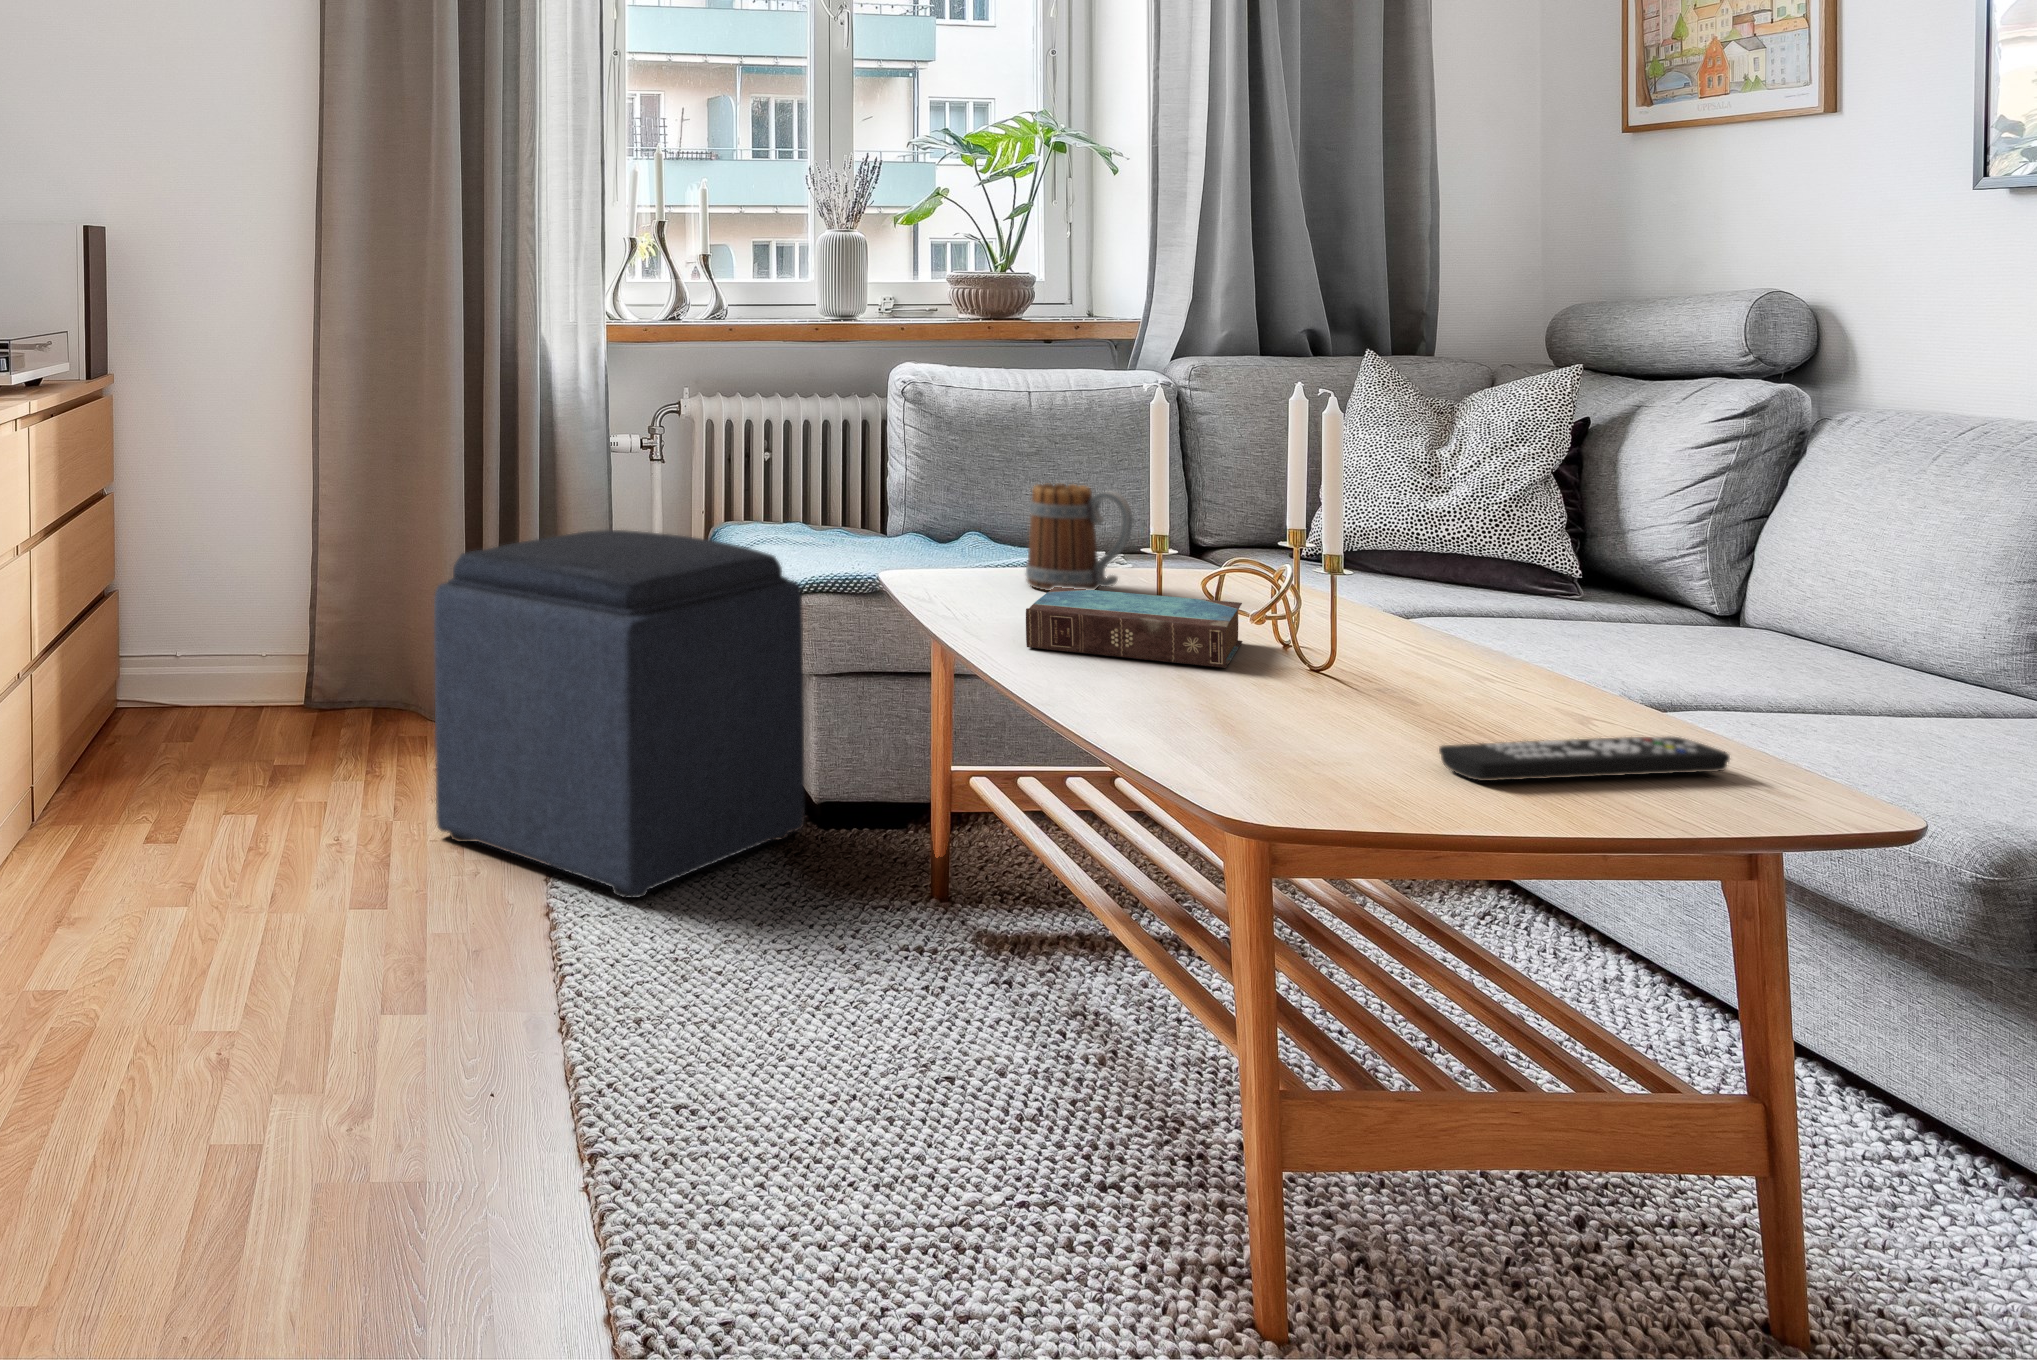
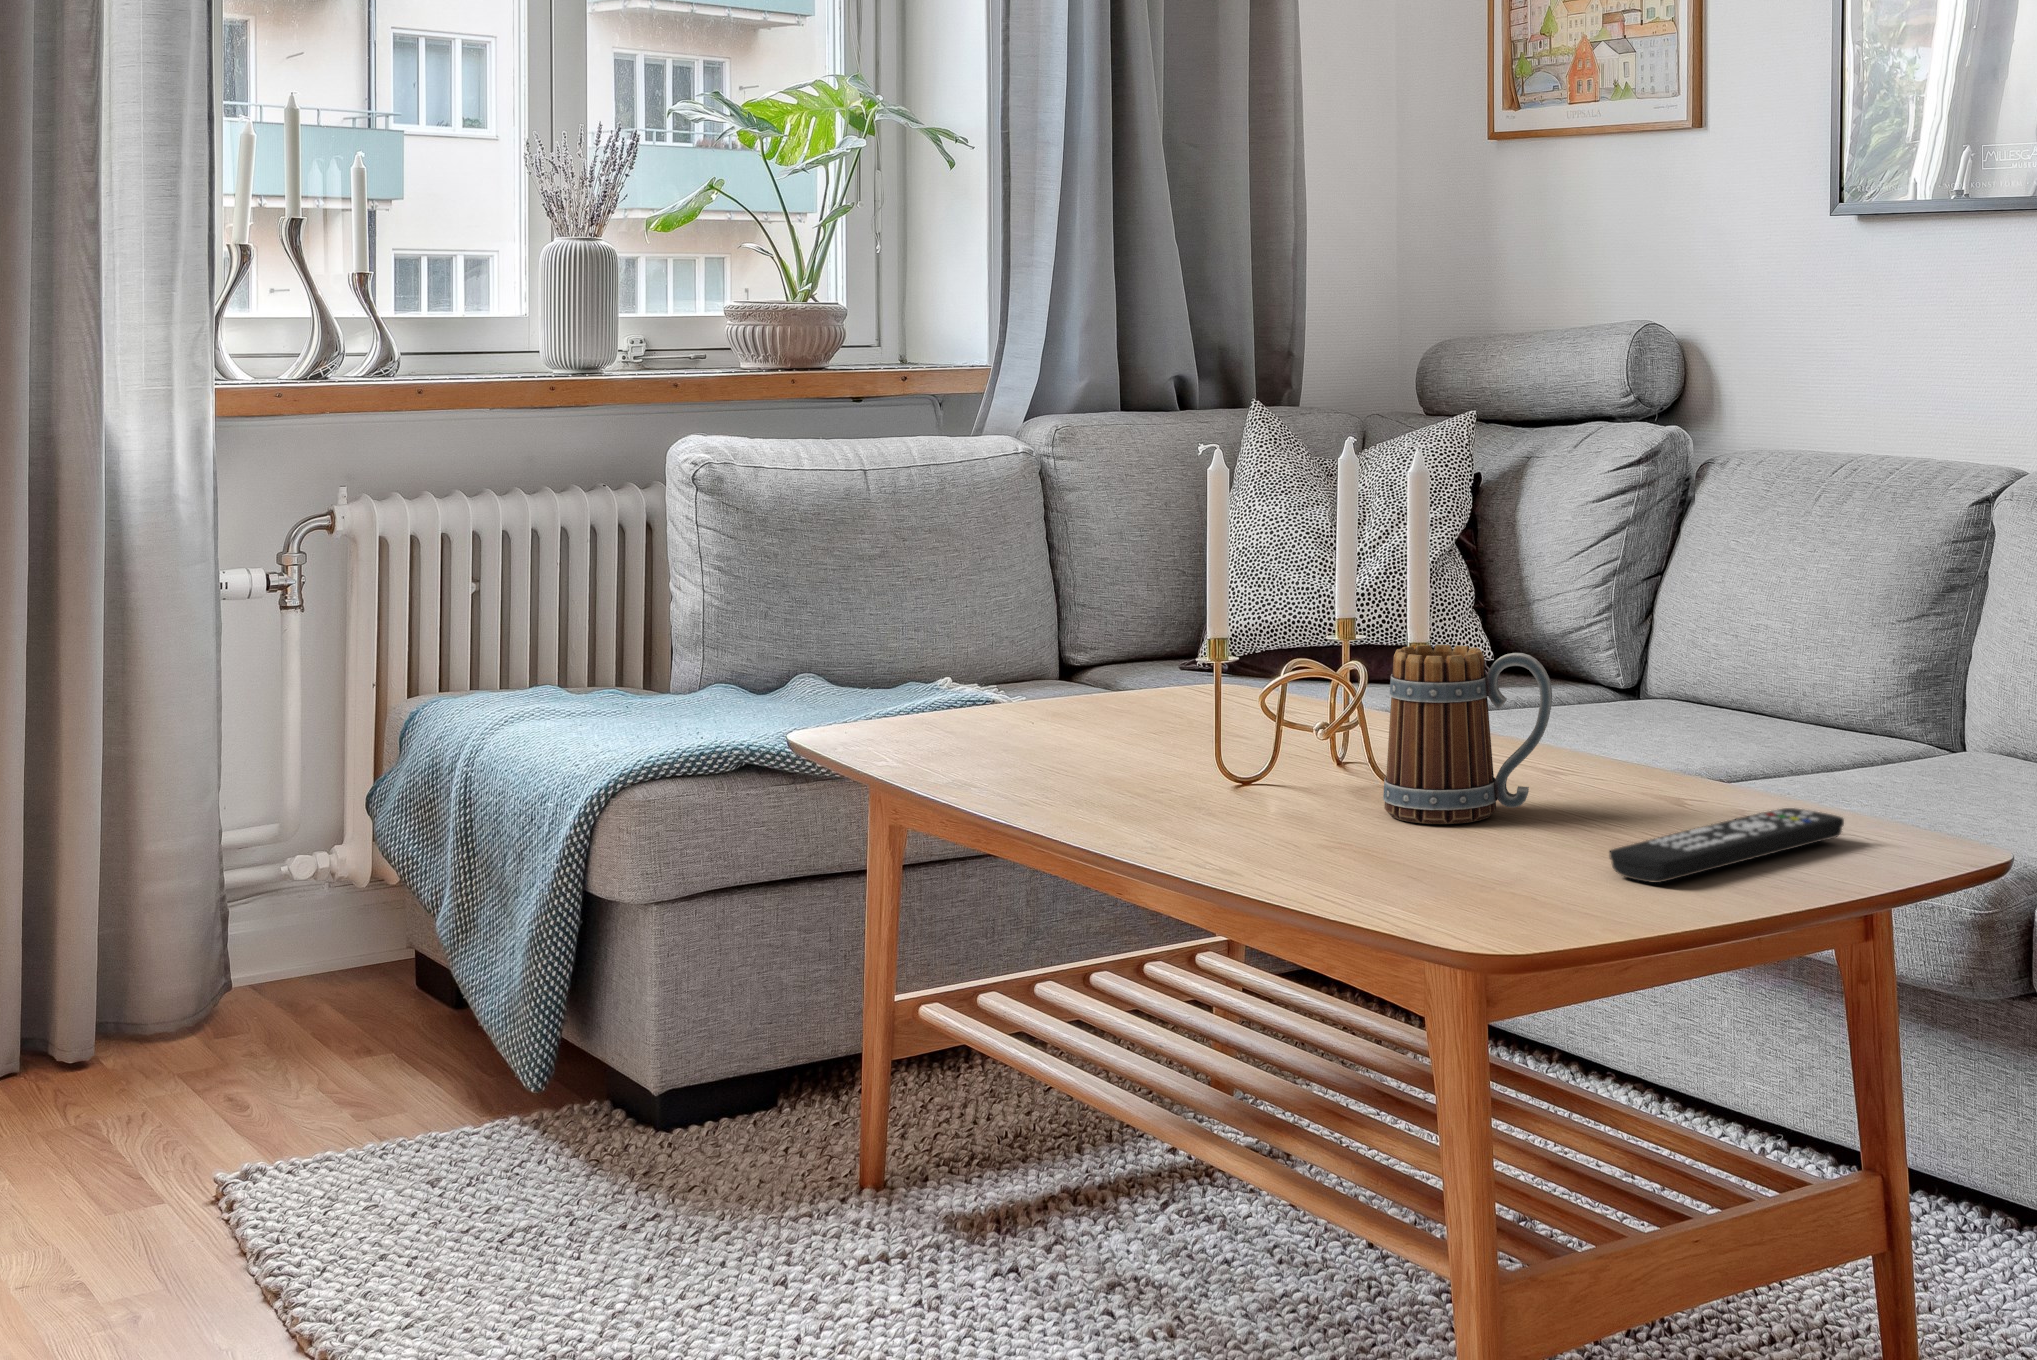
mug: present [1026,483,1132,591] -> present [1383,645,1552,824]
ottoman: present [434,530,805,898] -> none [34,711,639,1288]
book: present [1026,587,1242,668] -> none [1062,718,1305,806]

